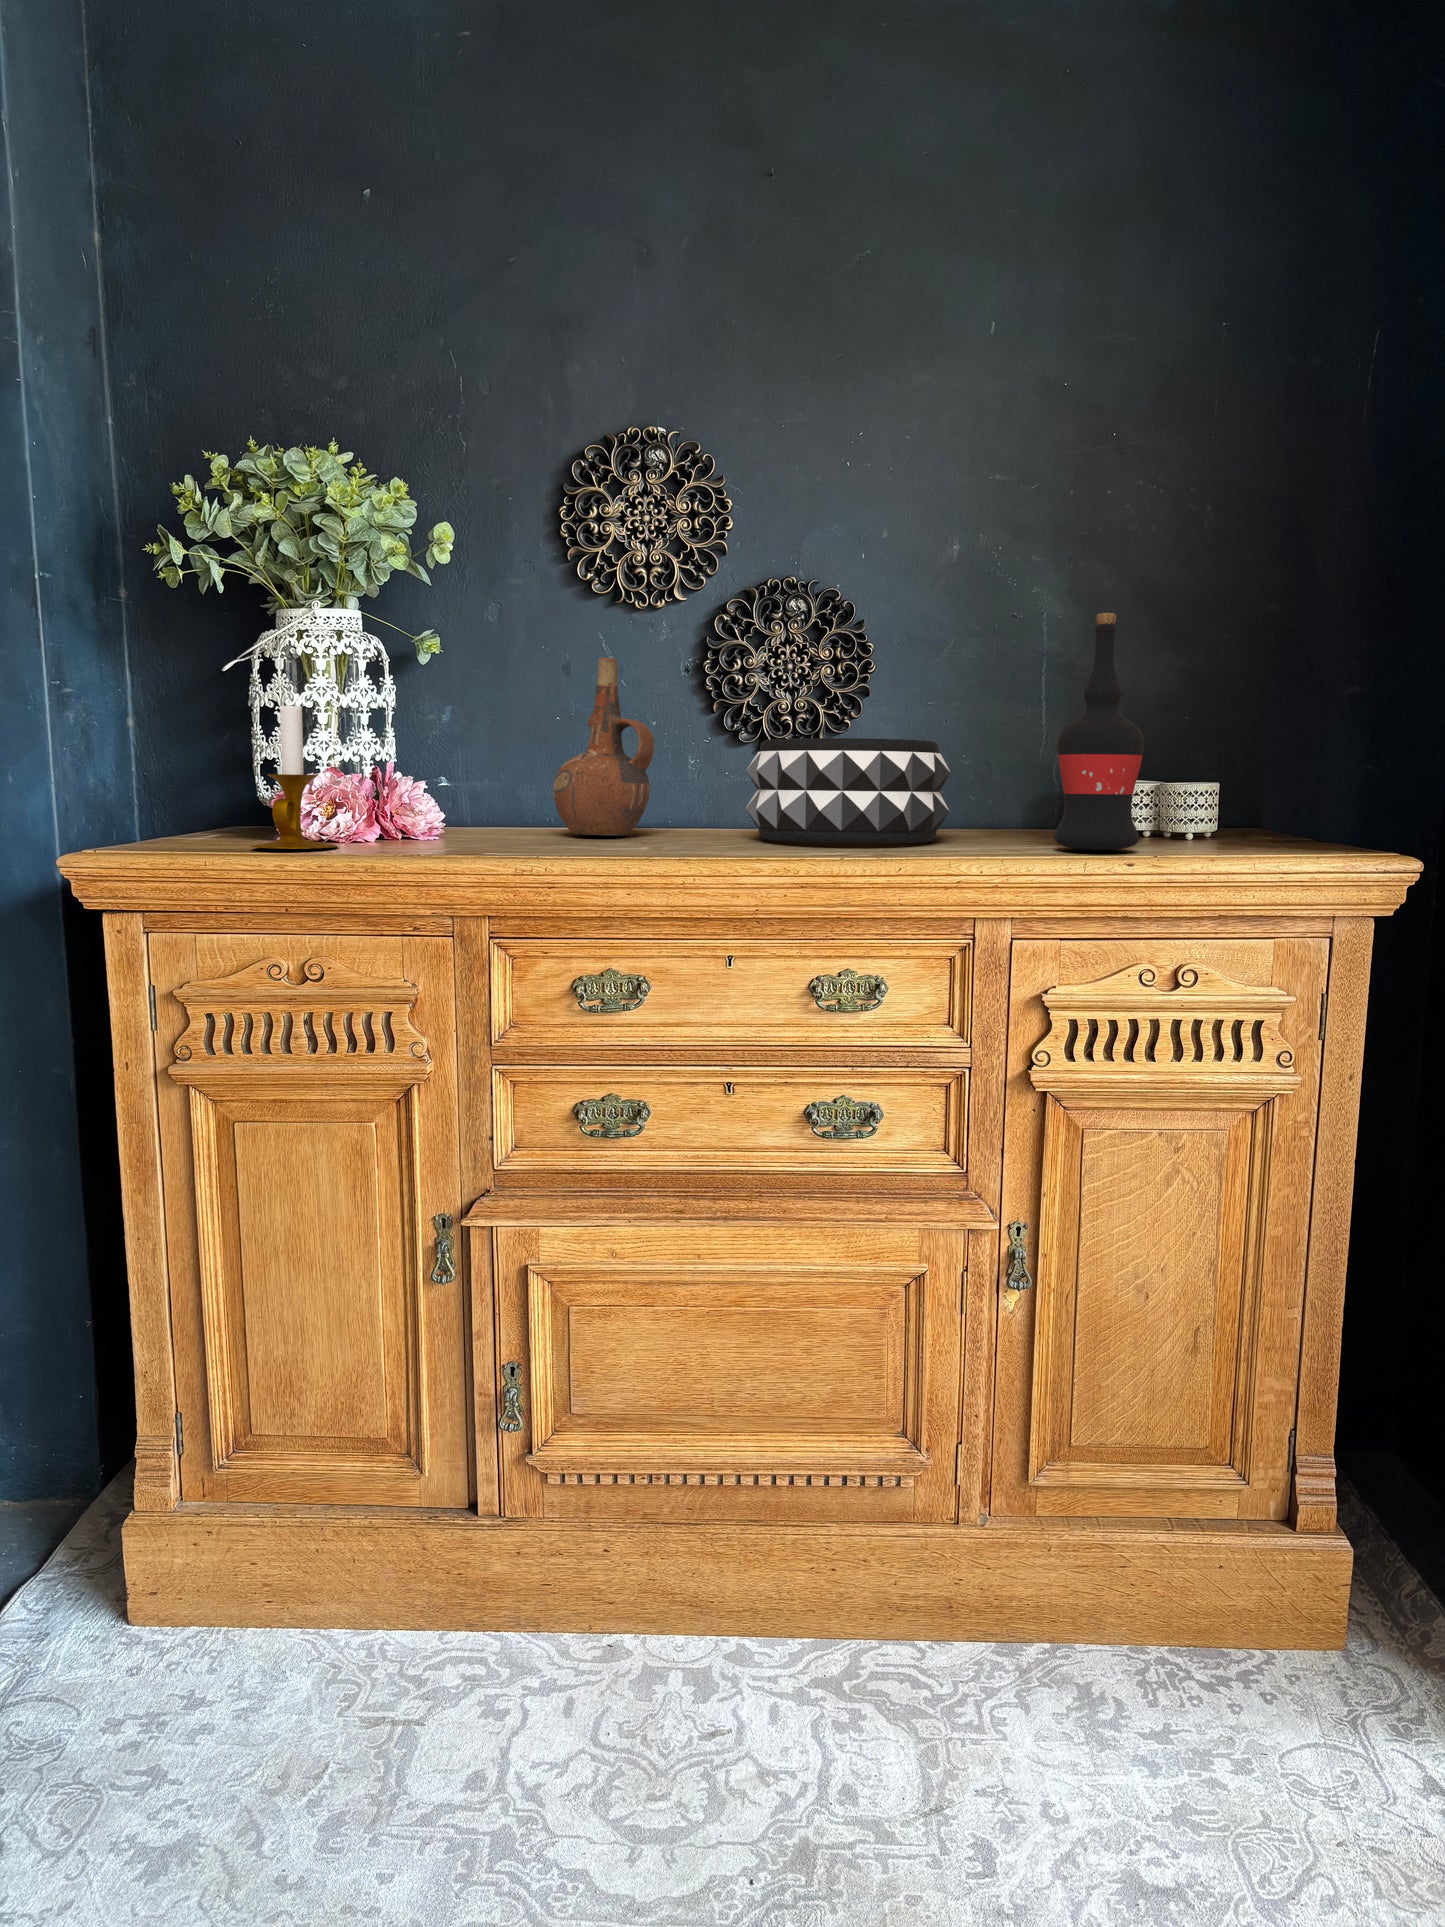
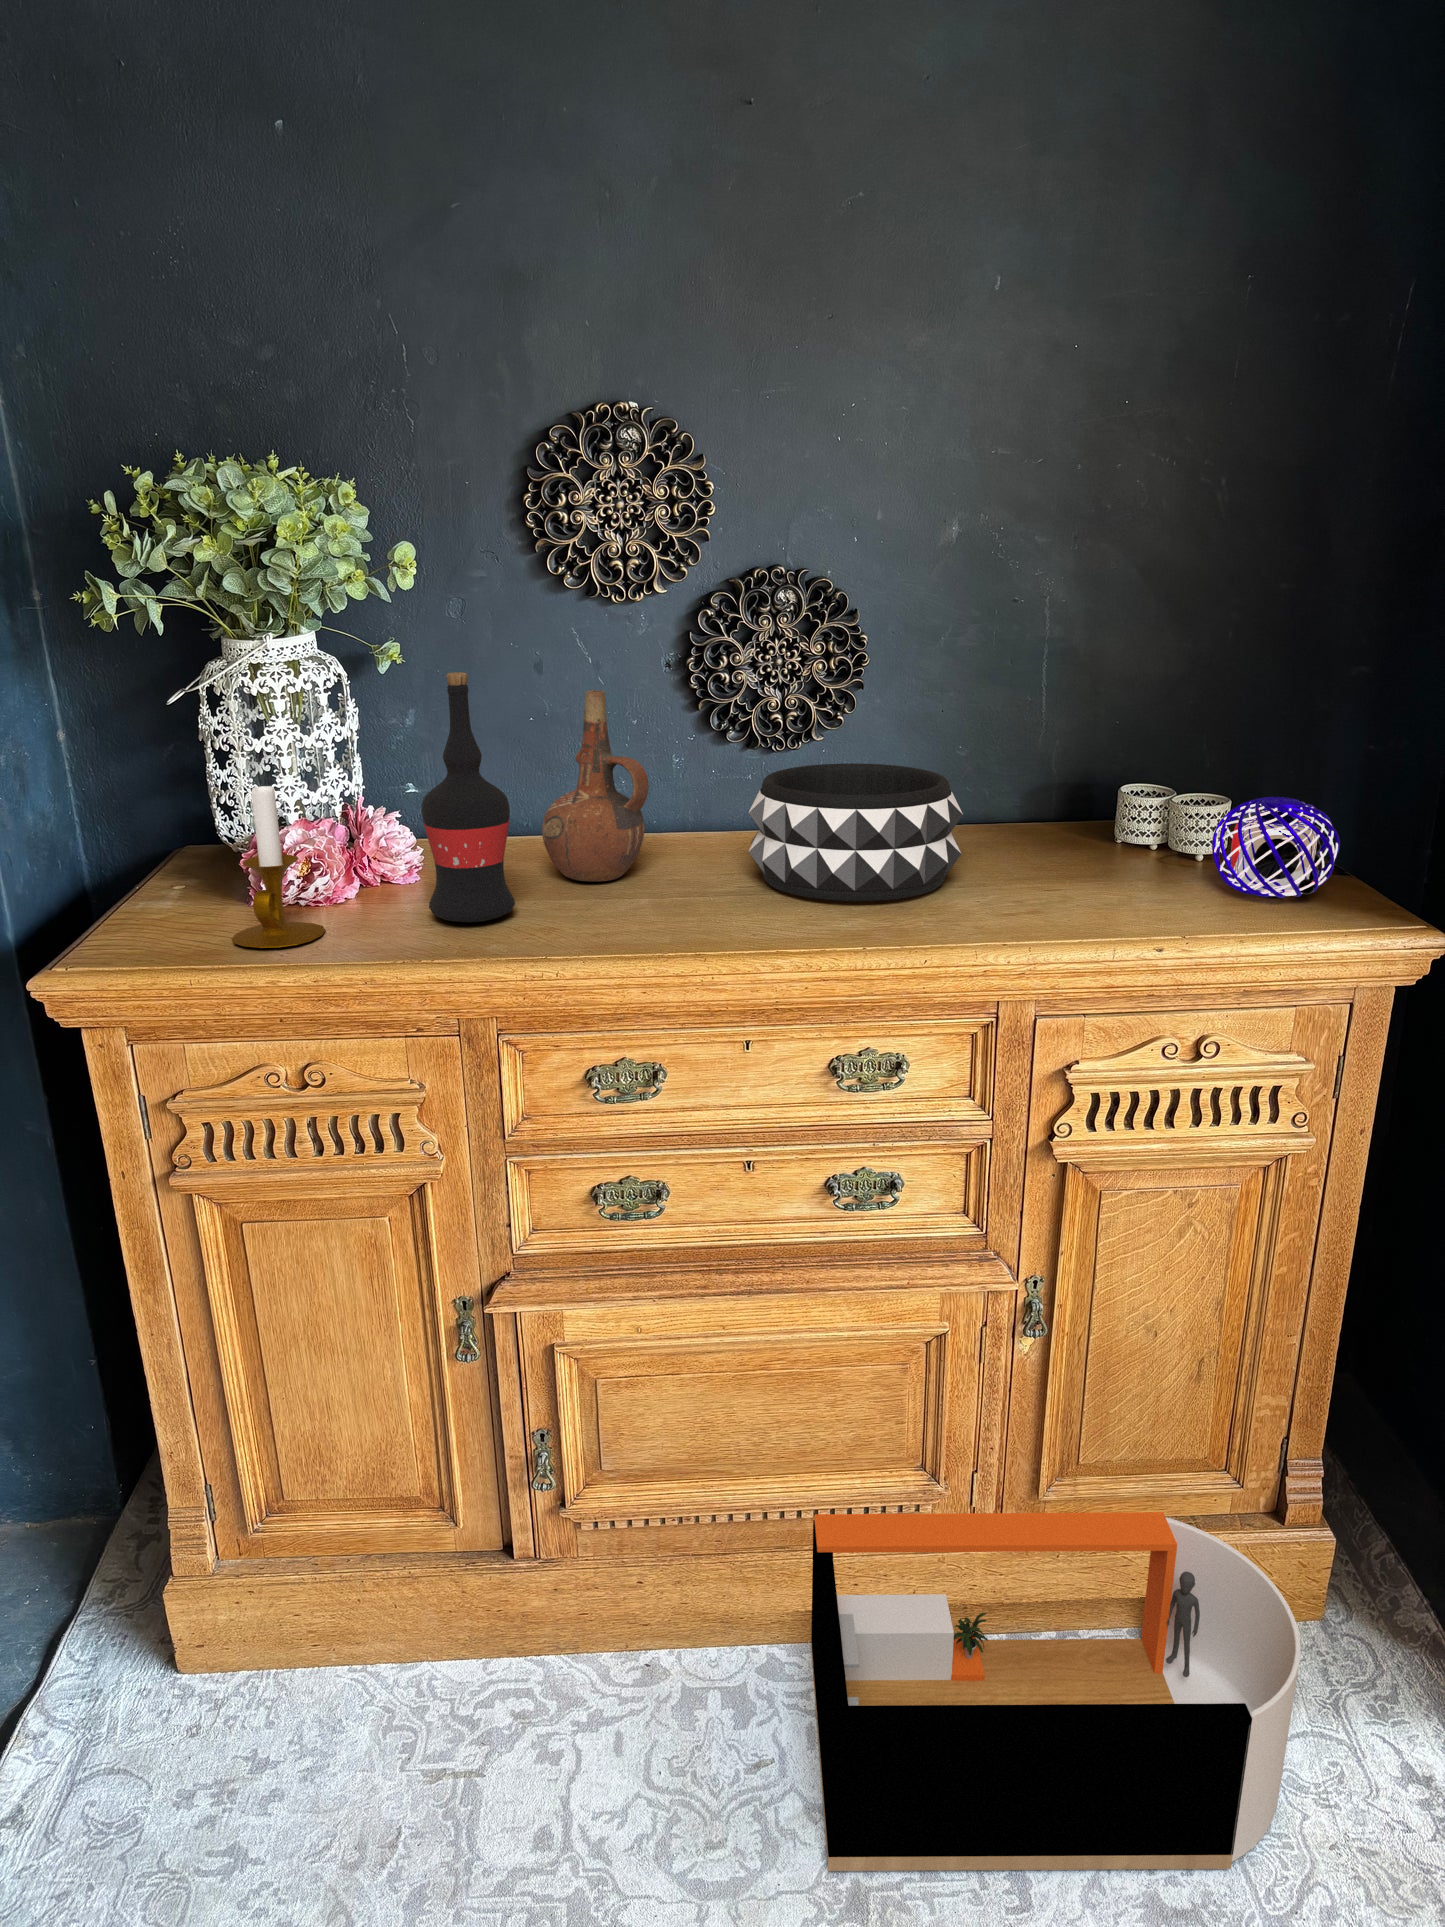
wine bottle: present [1054,613,1144,850] -> present [422,672,515,922]
decorative orb: none [1194,756,1317,850] -> present [1212,797,1340,898]
storage bin: none [776,1475,1295,1854] -> present [811,1512,1300,1871]

